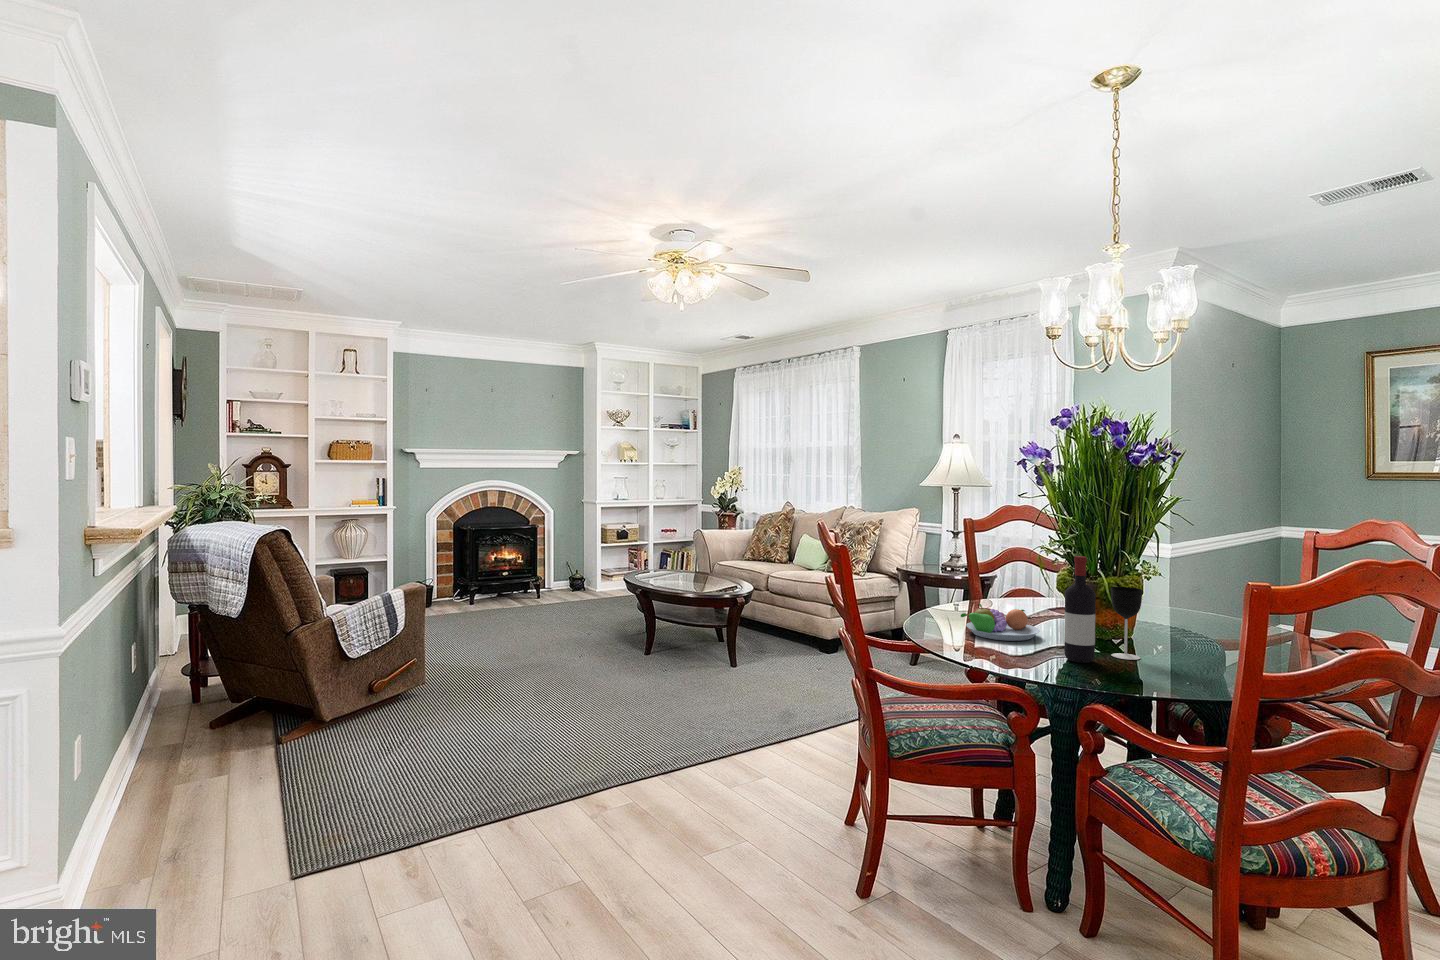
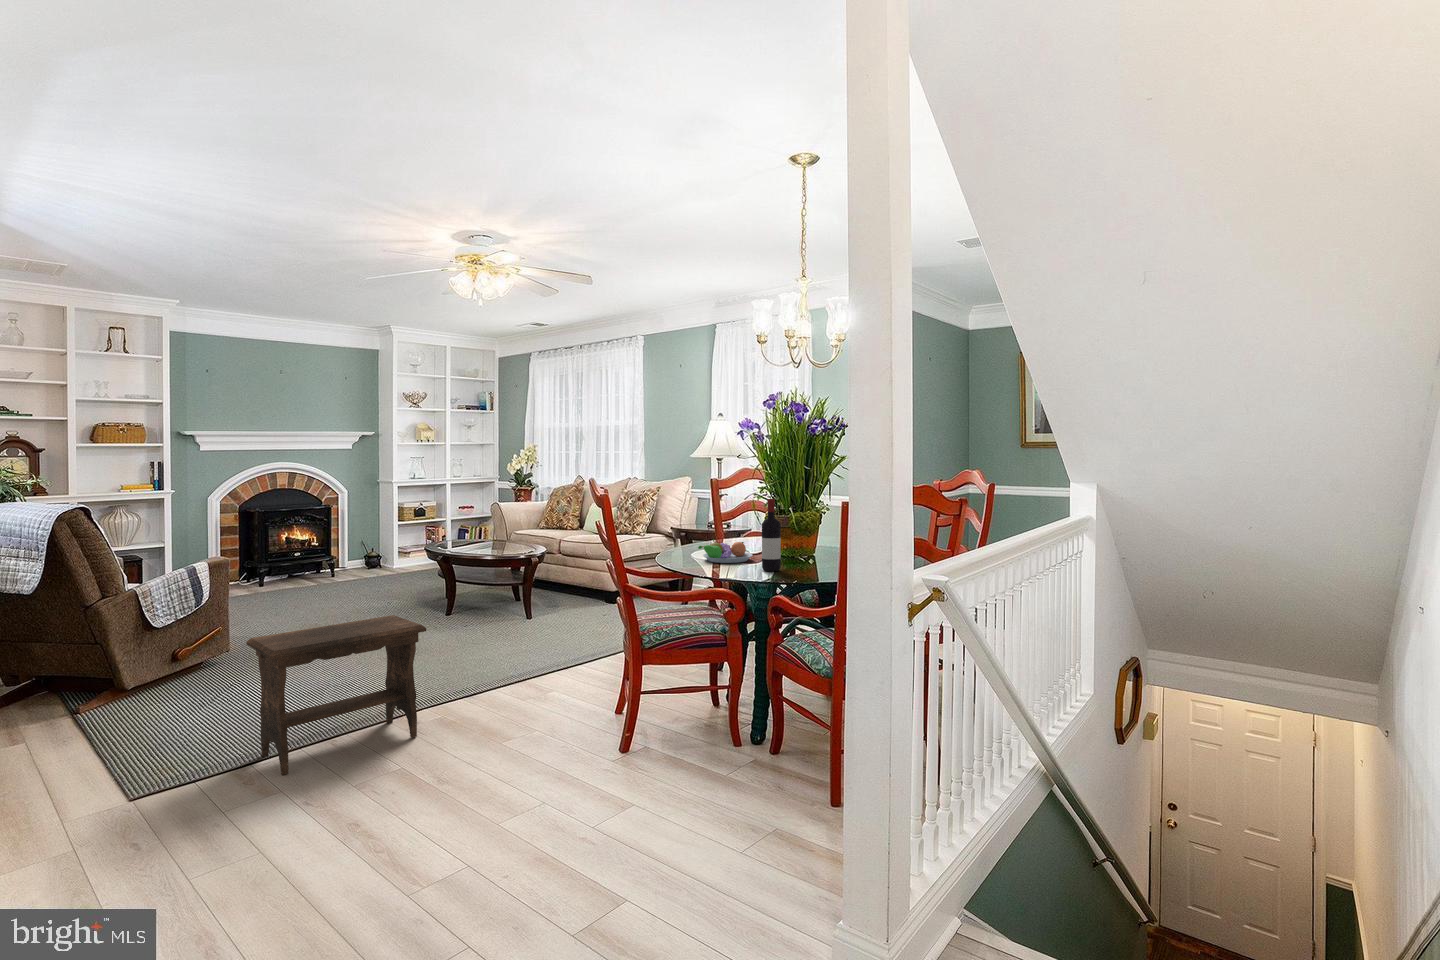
wine glass: present [1111,587,1142,660] -> none [793,520,812,568]
footstool: none [418,672,613,867] -> present [246,615,426,775]

